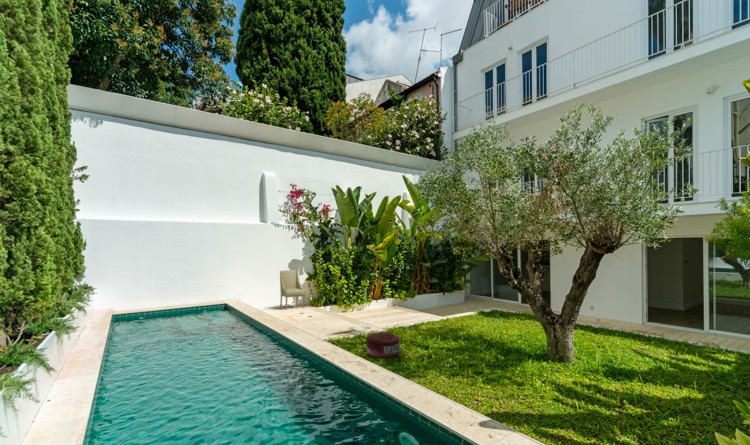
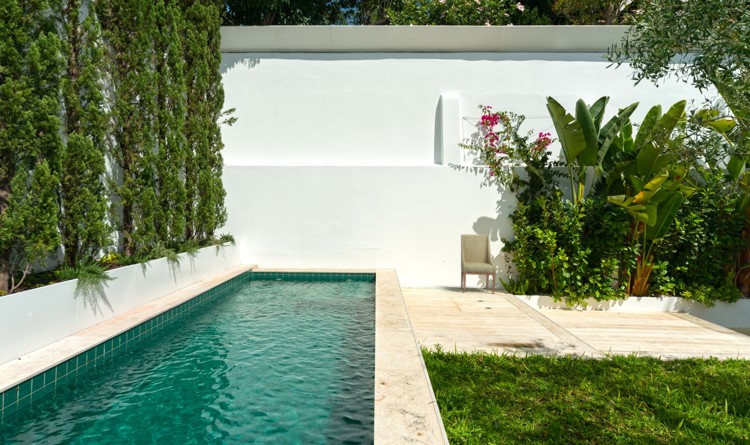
pouf: present [366,332,400,358] -> none [520,359,608,430]

